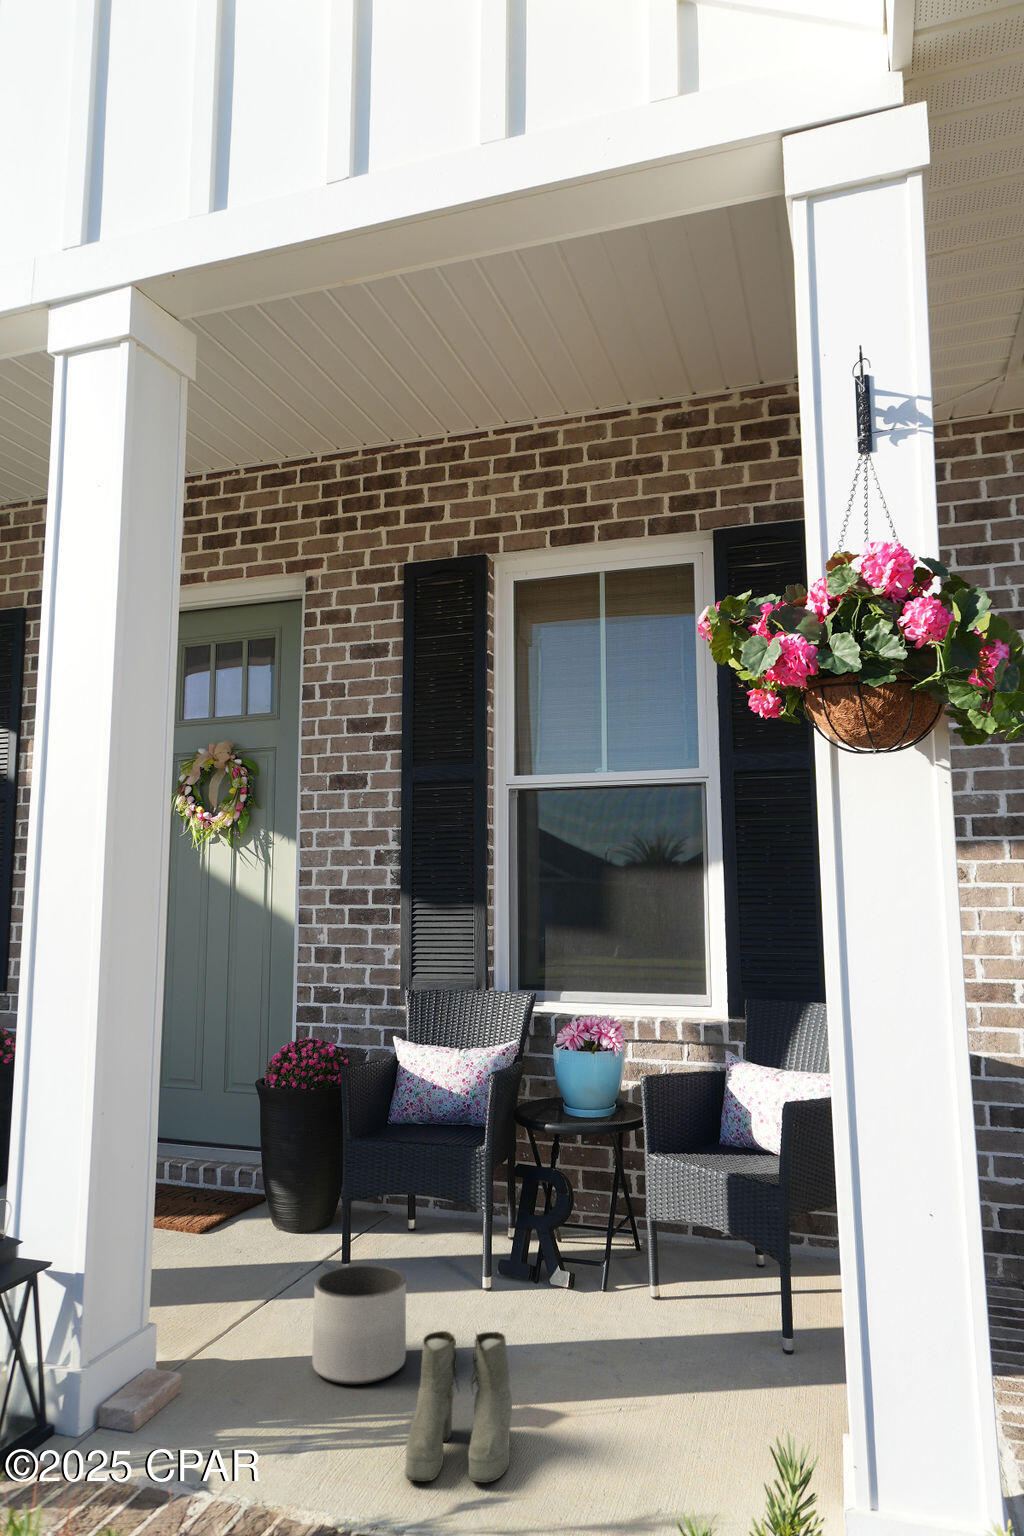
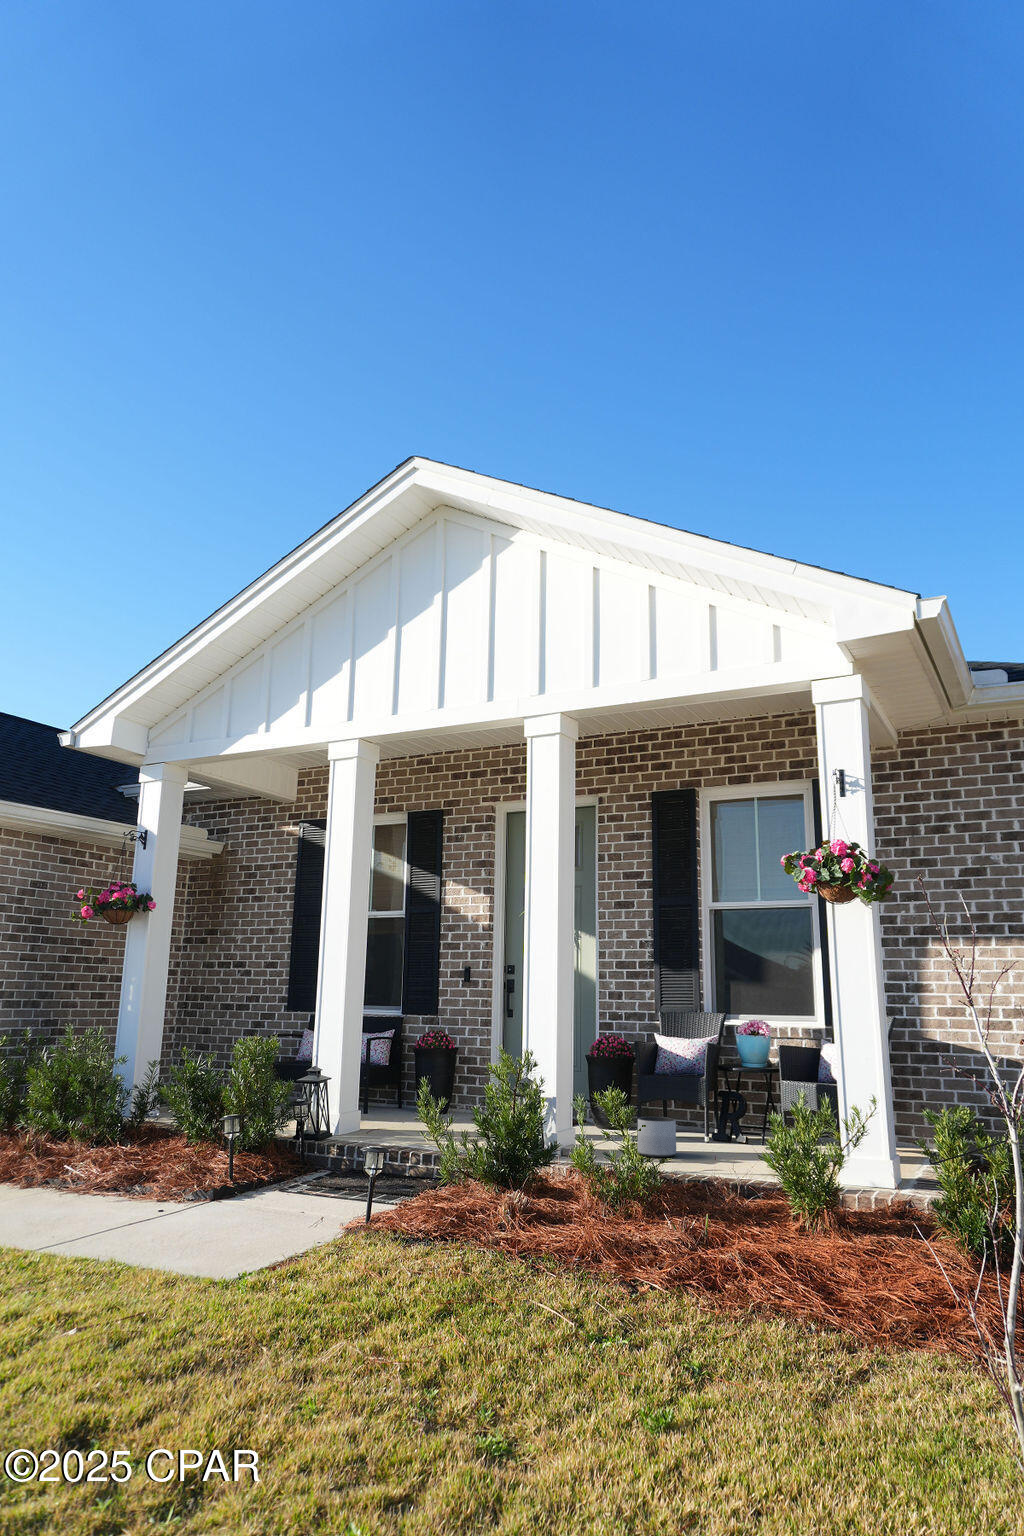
boots: present [405,1331,512,1483] -> none [684,1125,723,1171]

